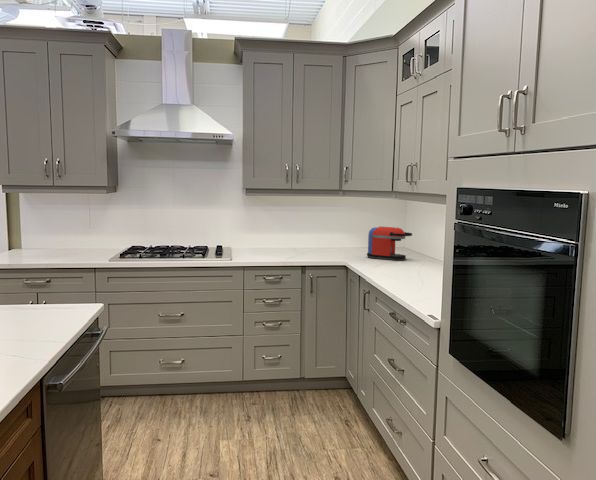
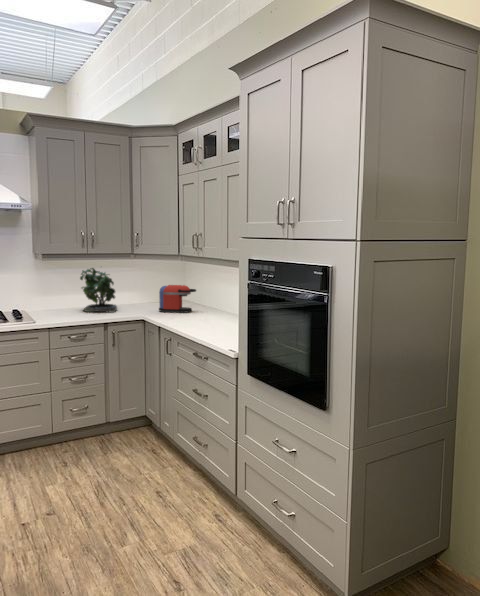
potted plant: none [285,203,323,255] -> present [80,268,117,313]

